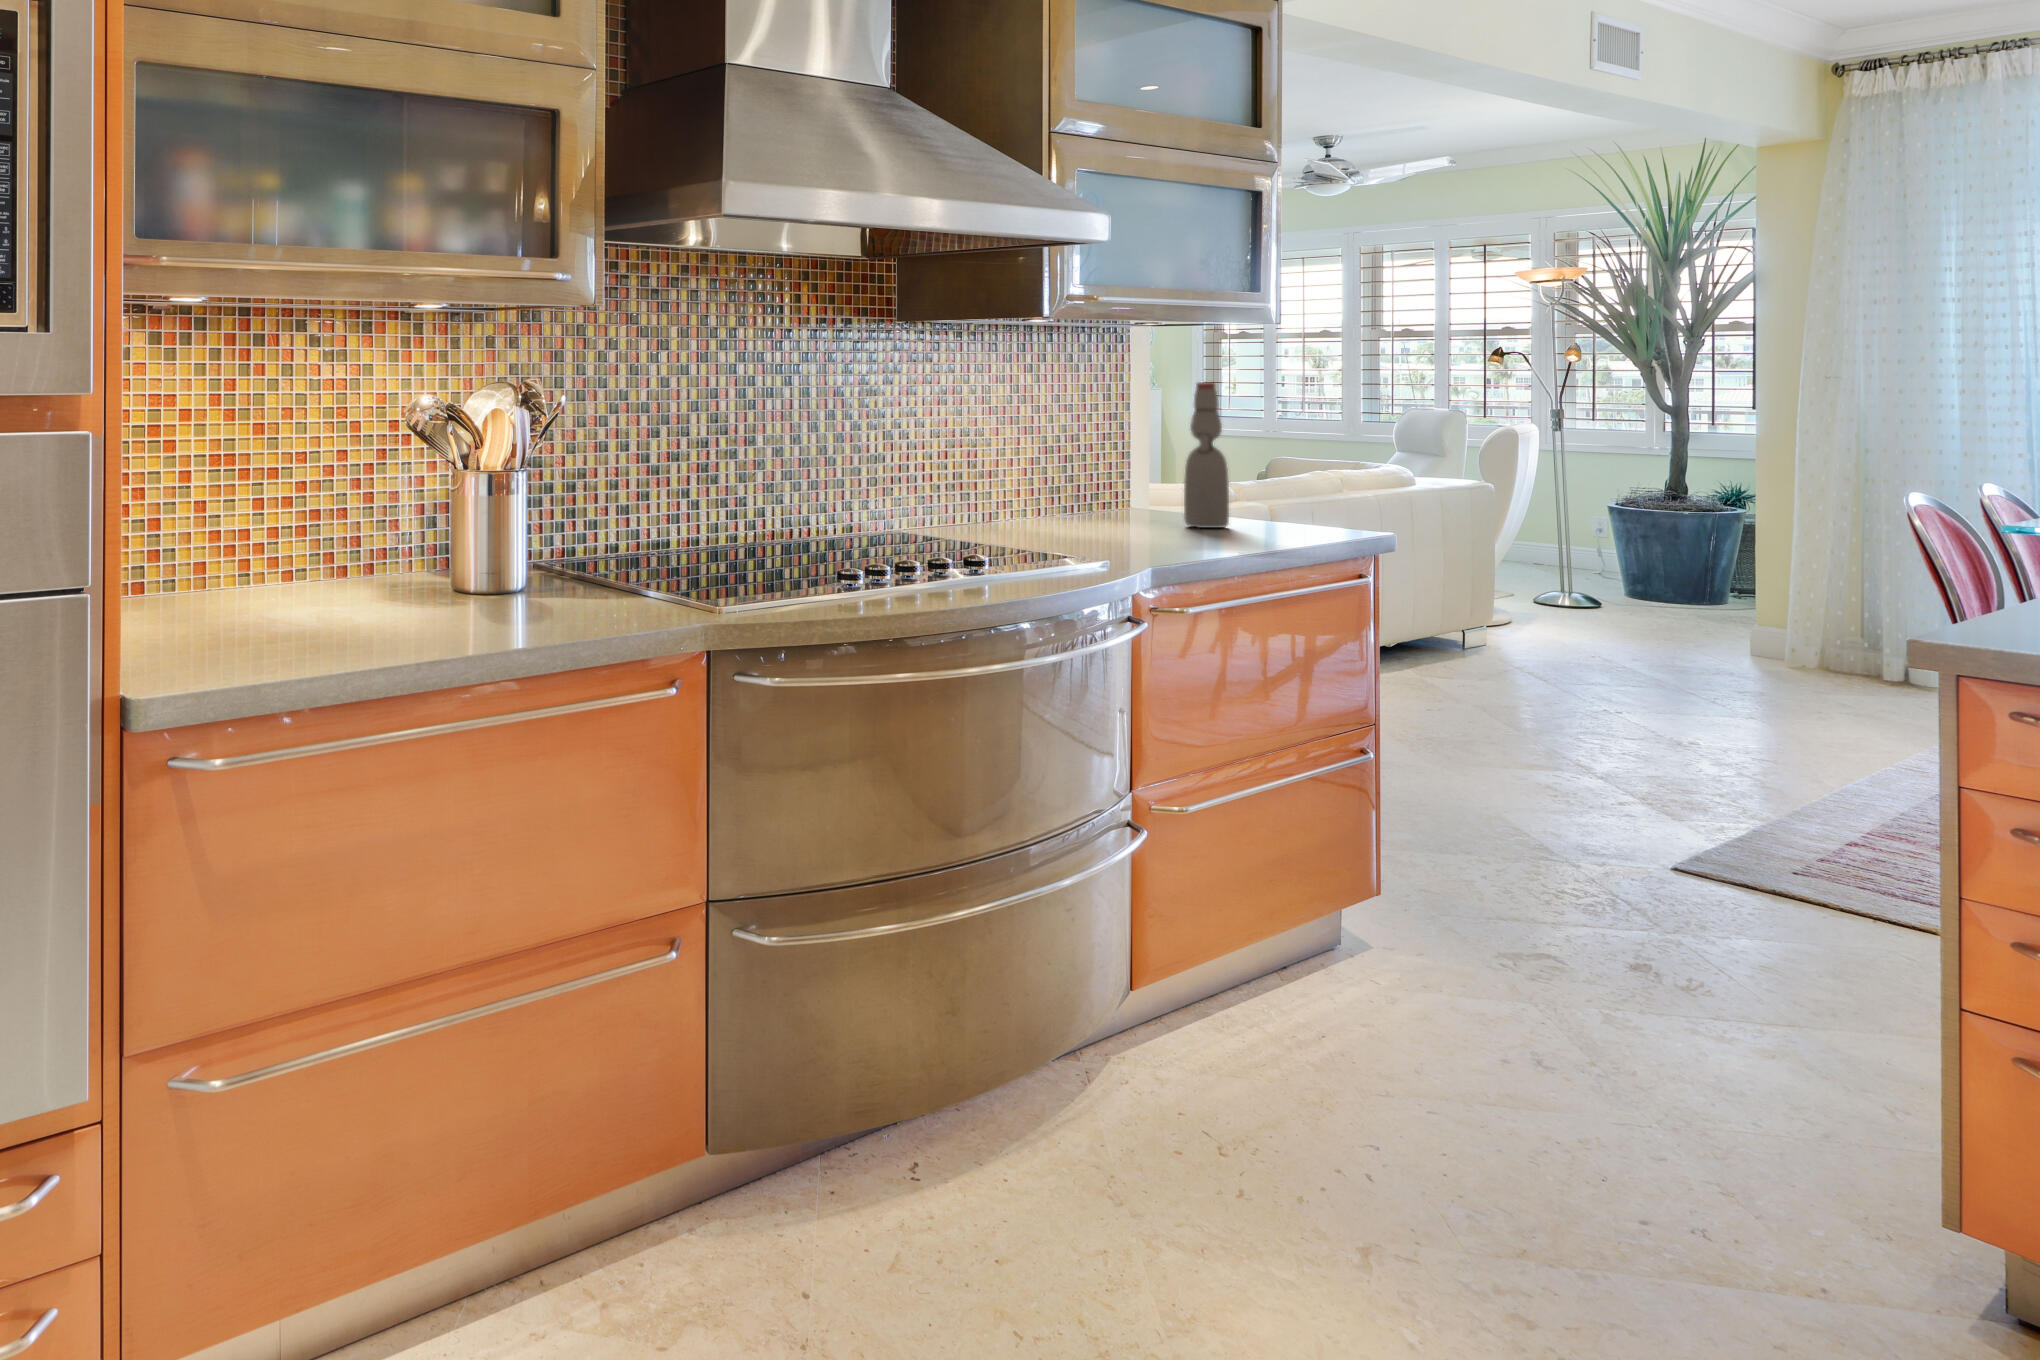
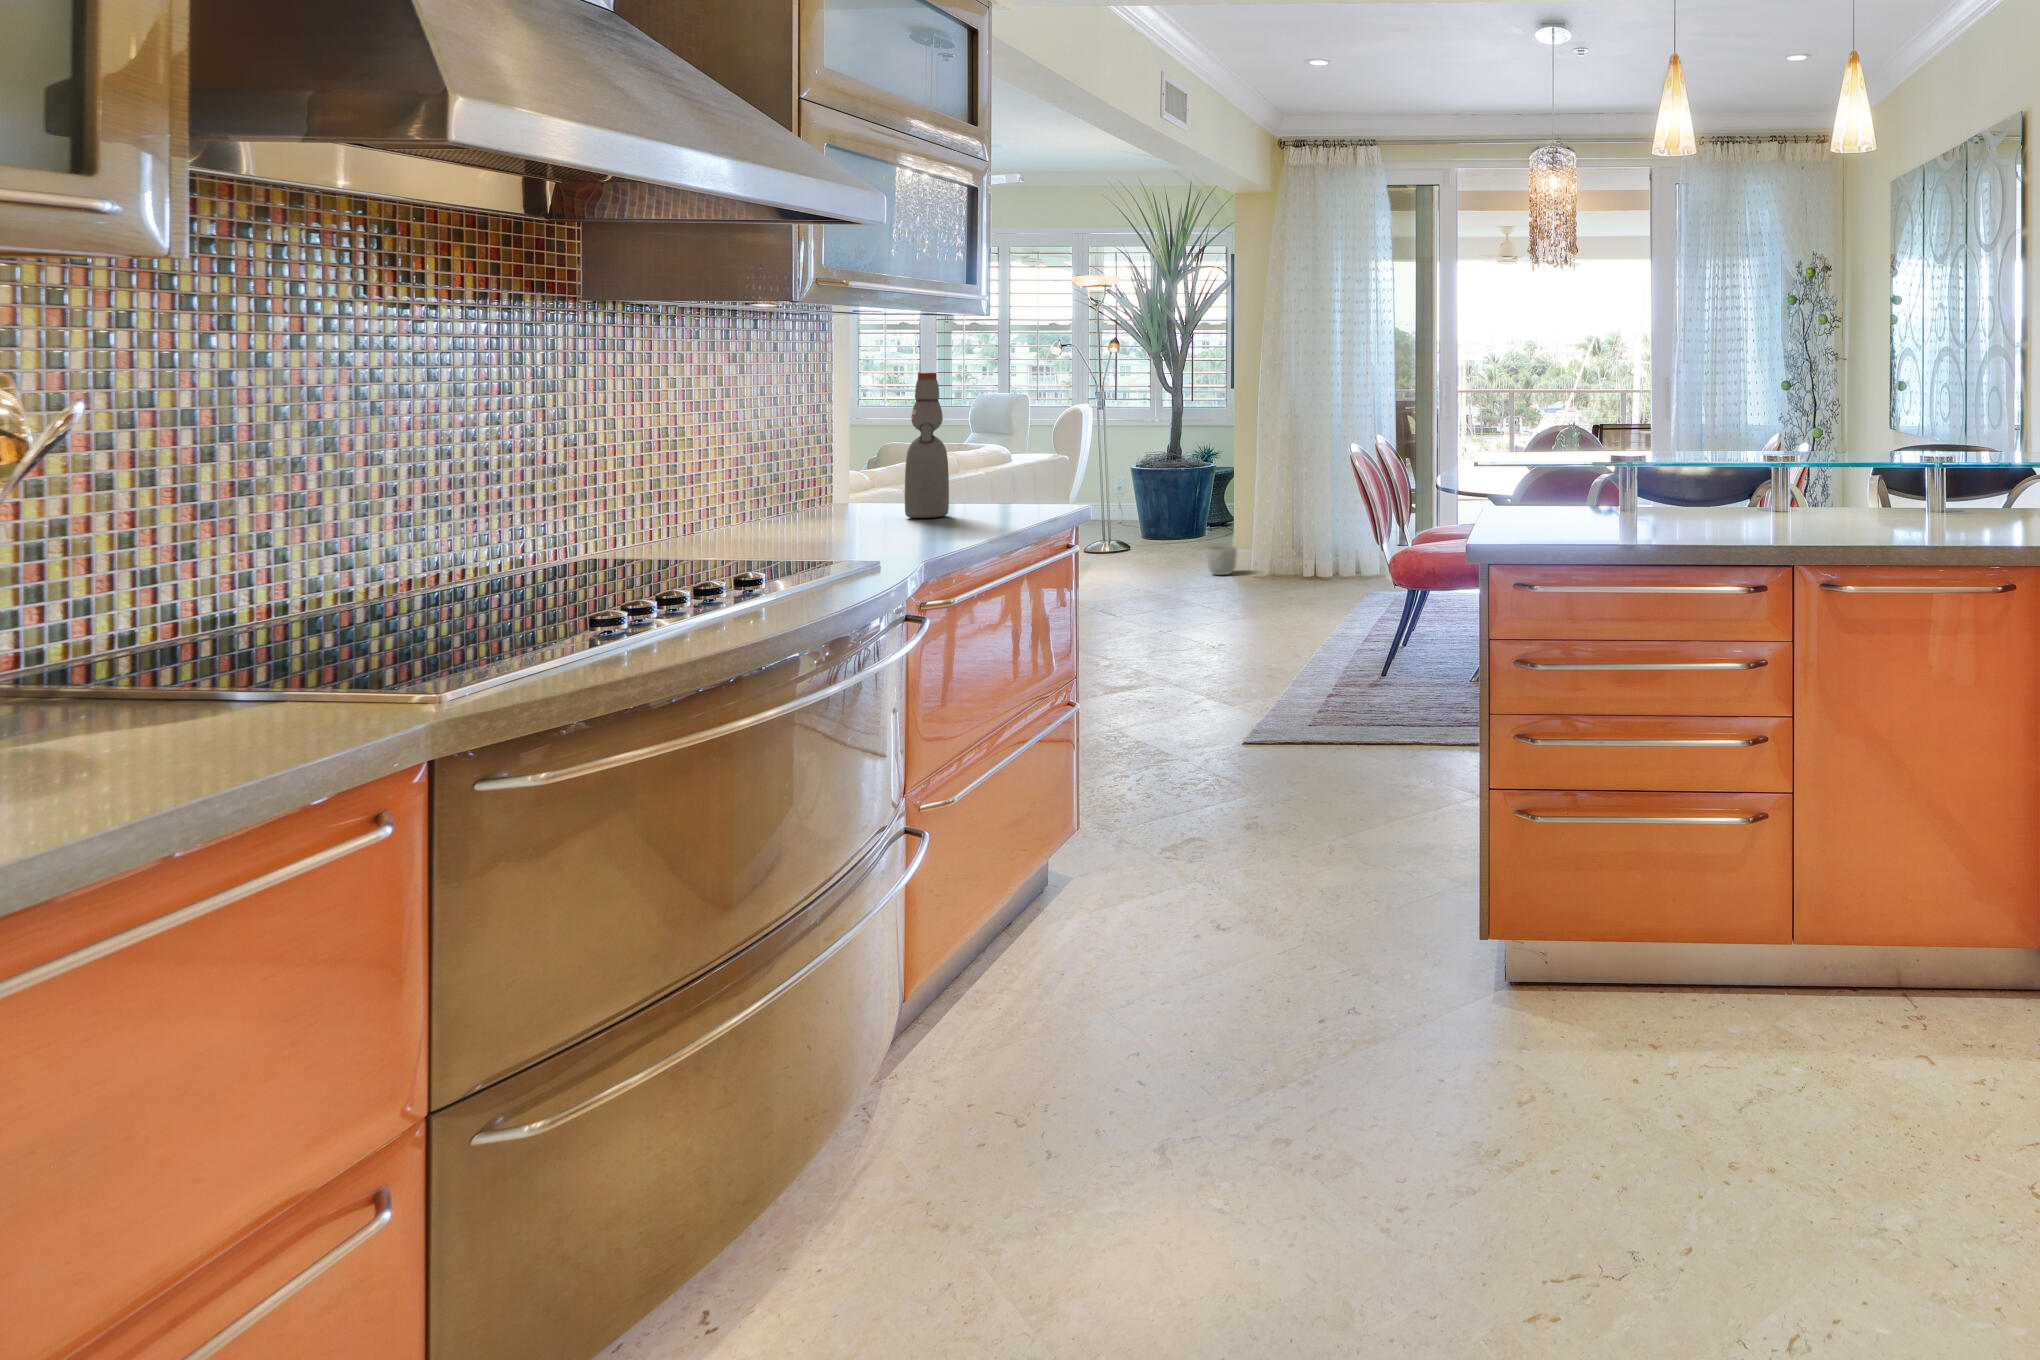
planter: none [1716,617,1768,658] -> present [1207,546,1237,575]

